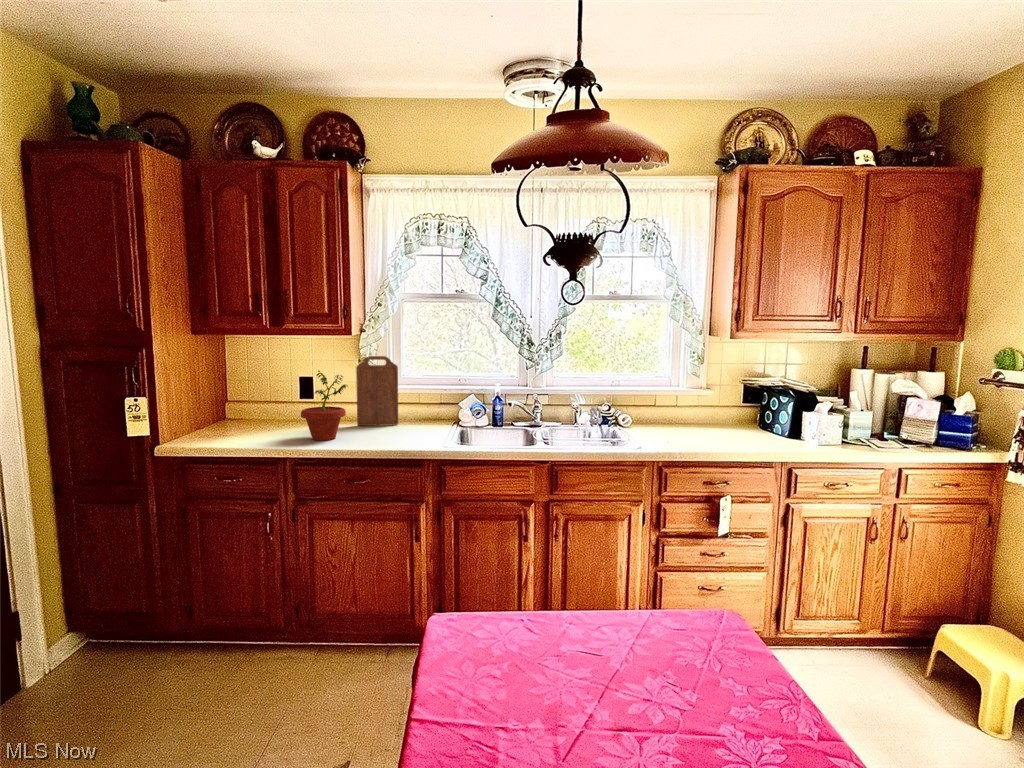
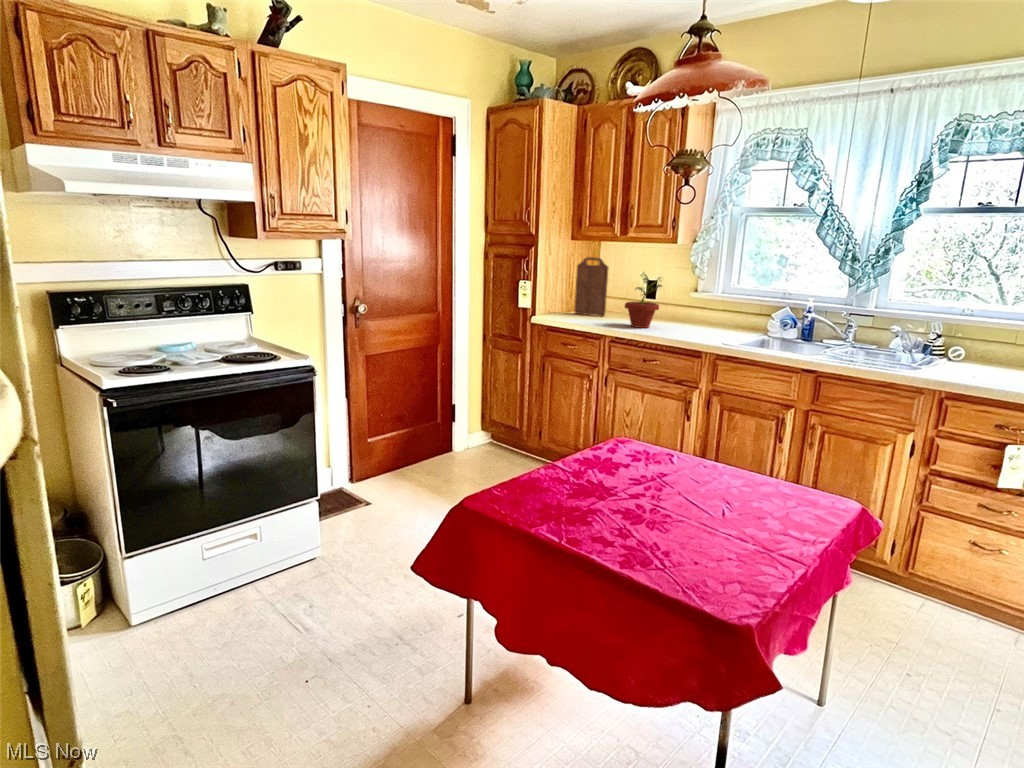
cutting board: present [356,356,398,426] -> present [574,257,609,316]

